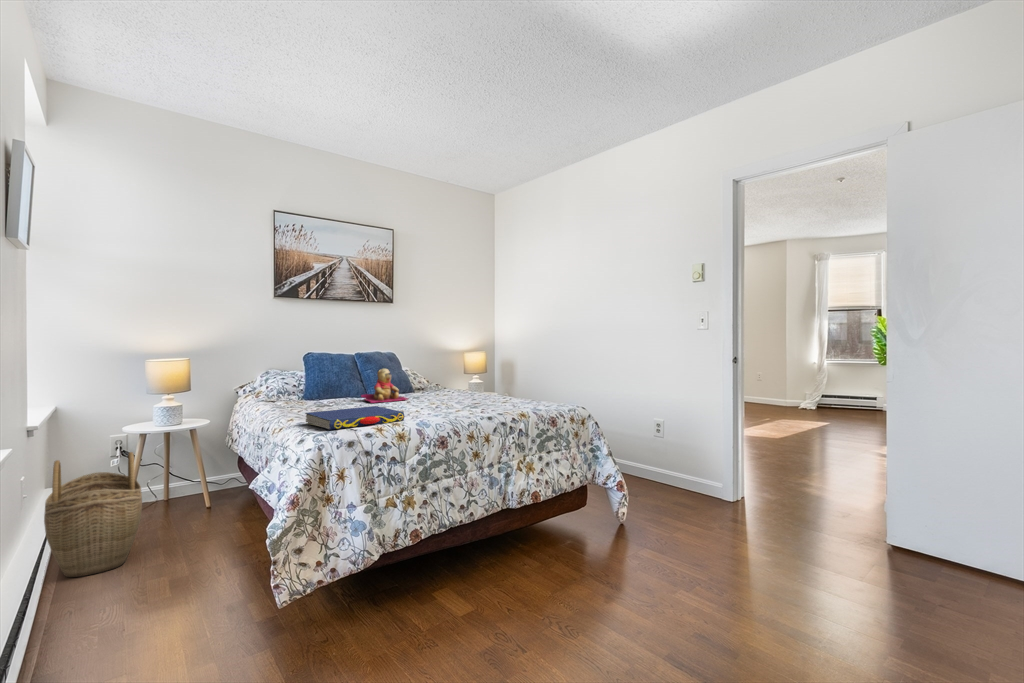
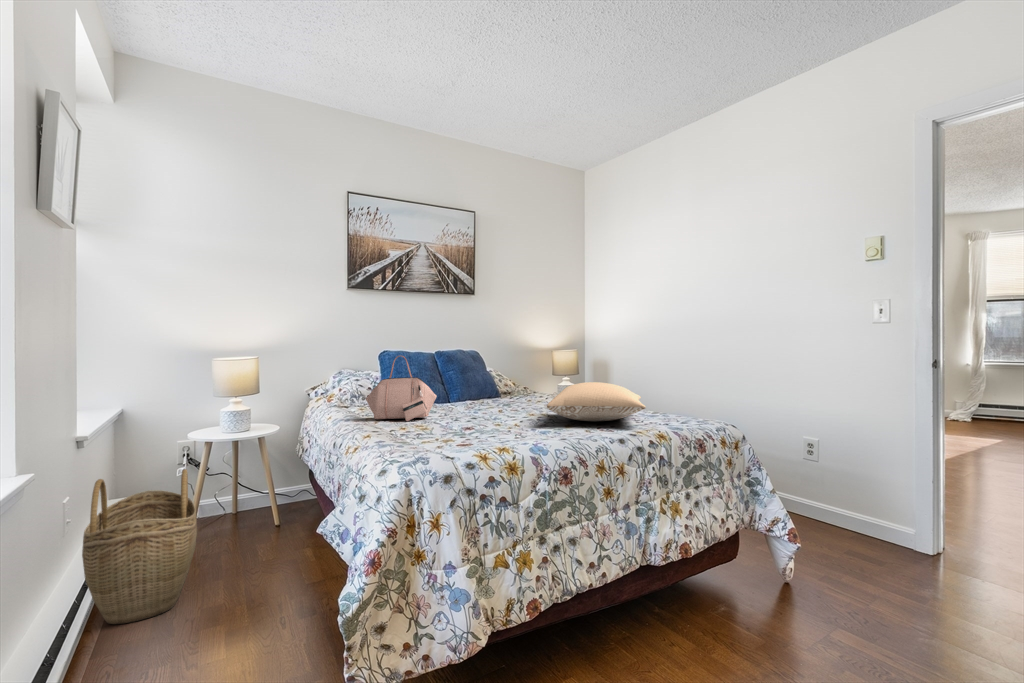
handbag: none [290,356,351,410] -> present [366,356,437,421]
teddy bear: present [361,369,408,403] -> none [445,370,501,412]
pillow: none [438,376,518,406] -> present [547,382,646,421]
book: present [305,406,405,430] -> none [386,420,511,456]

